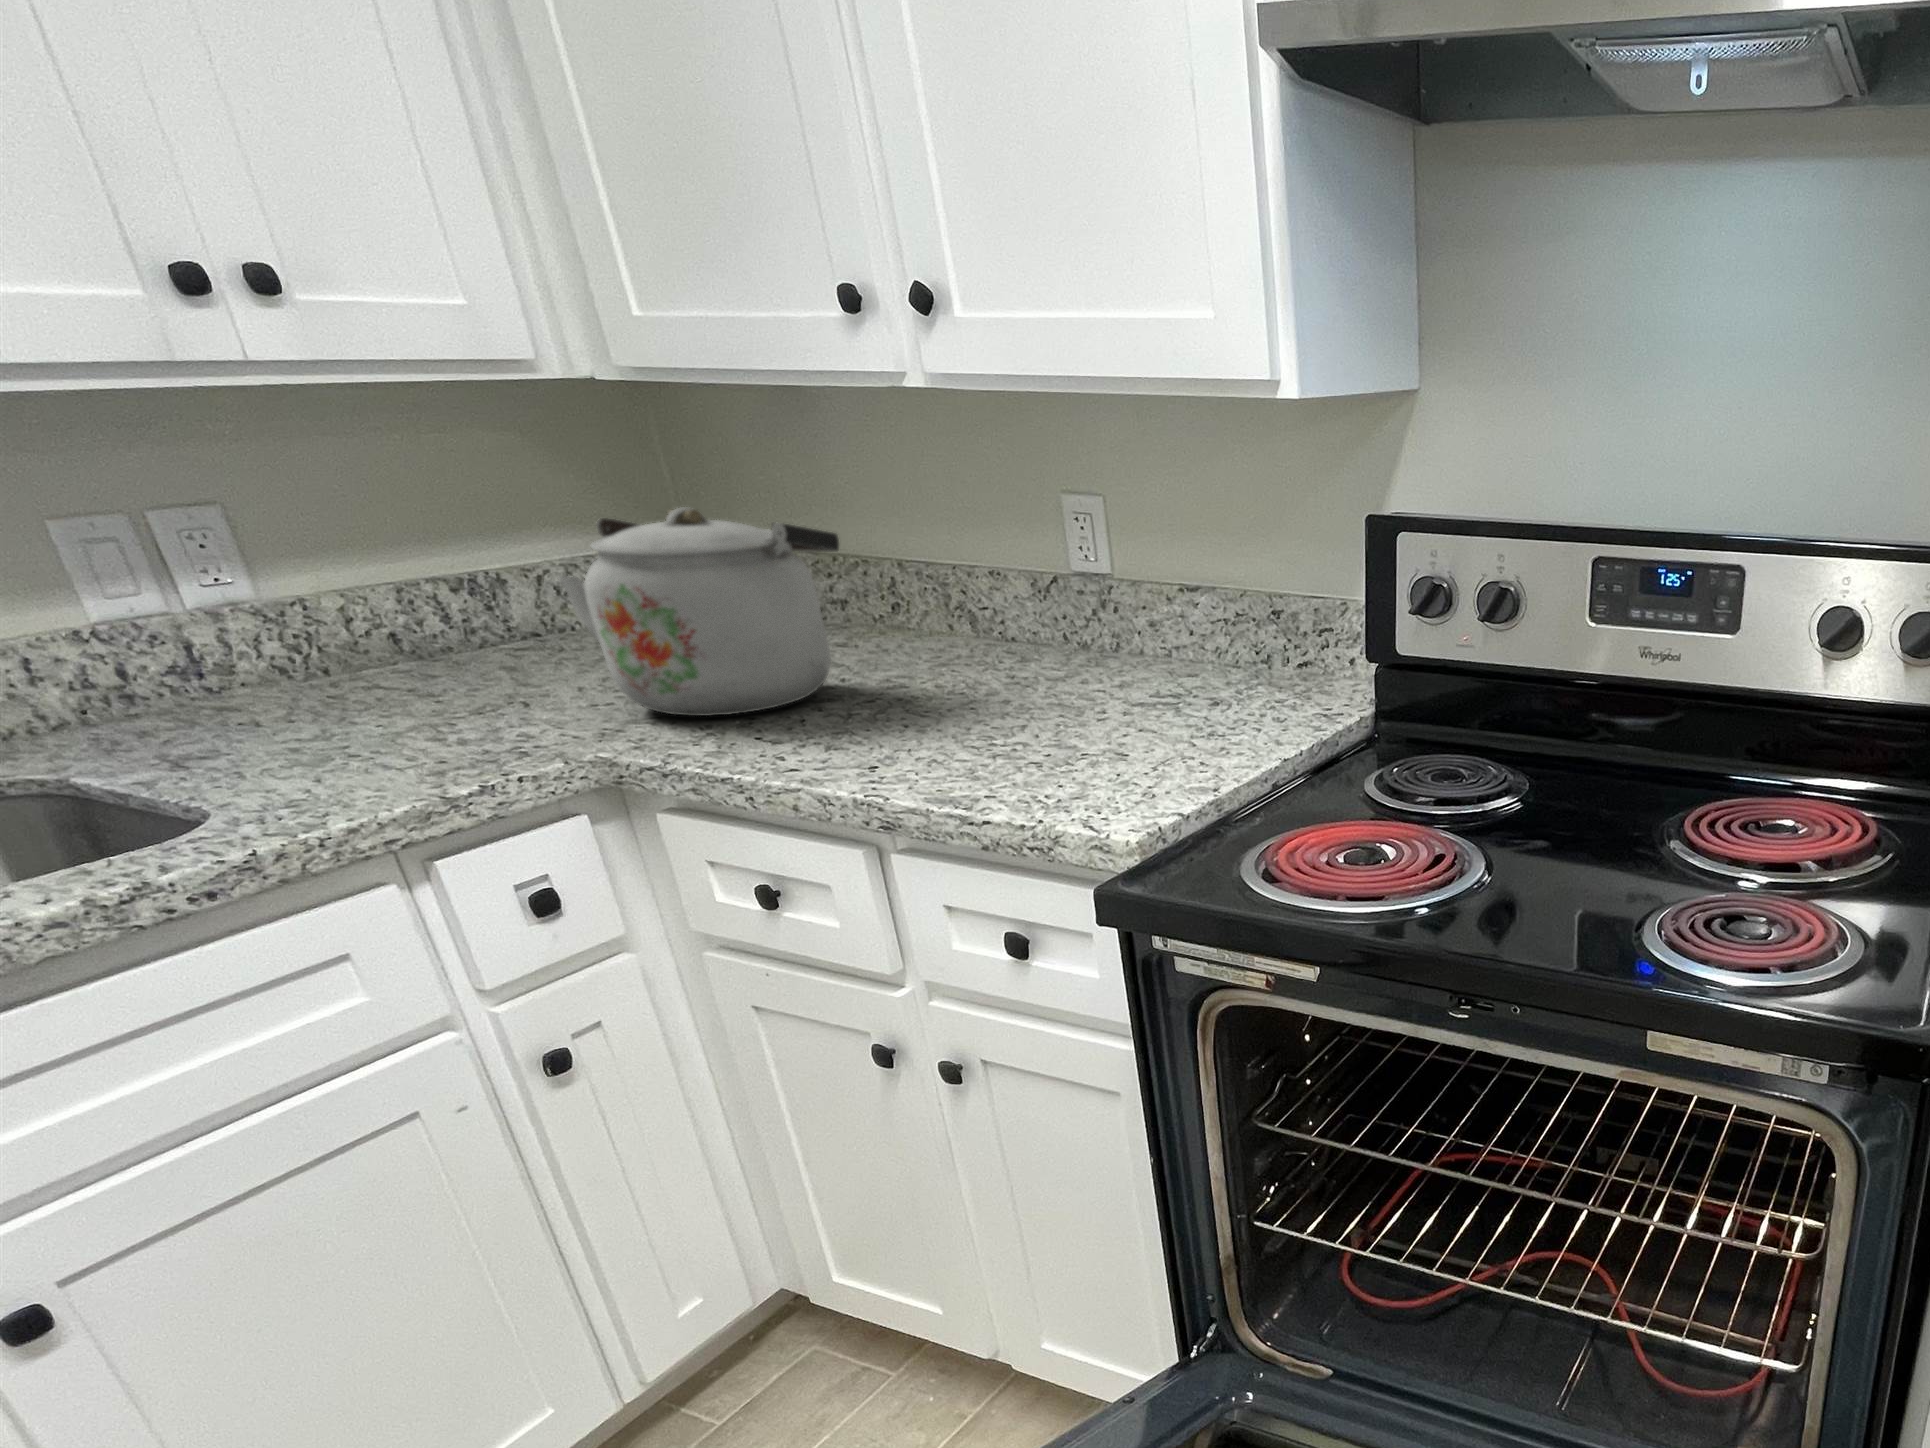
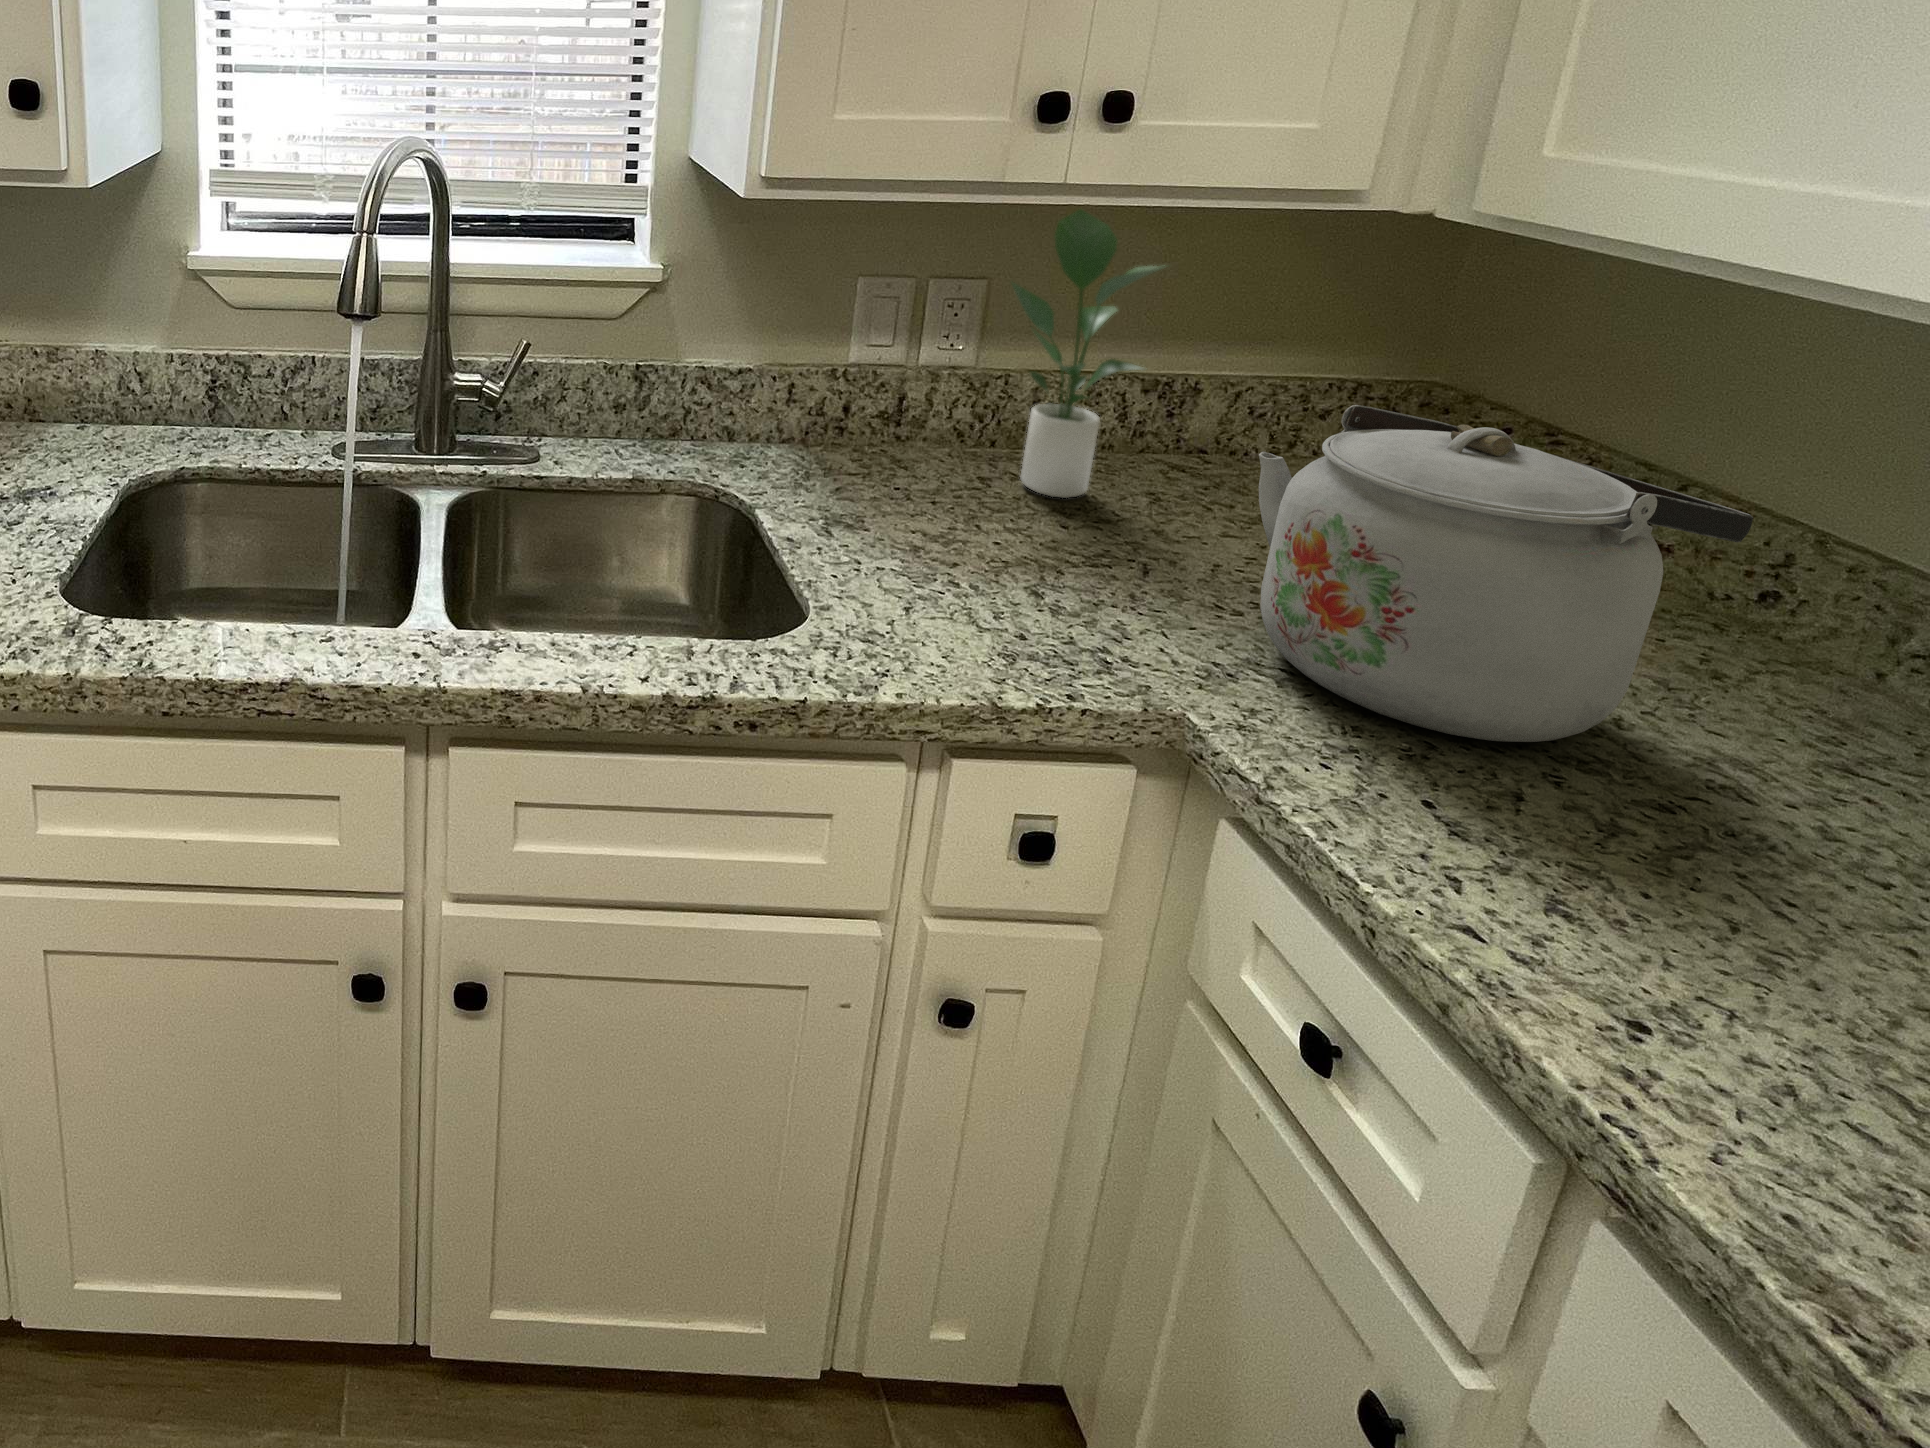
potted plant: none [243,408,446,690] -> present [1012,209,1164,498]

